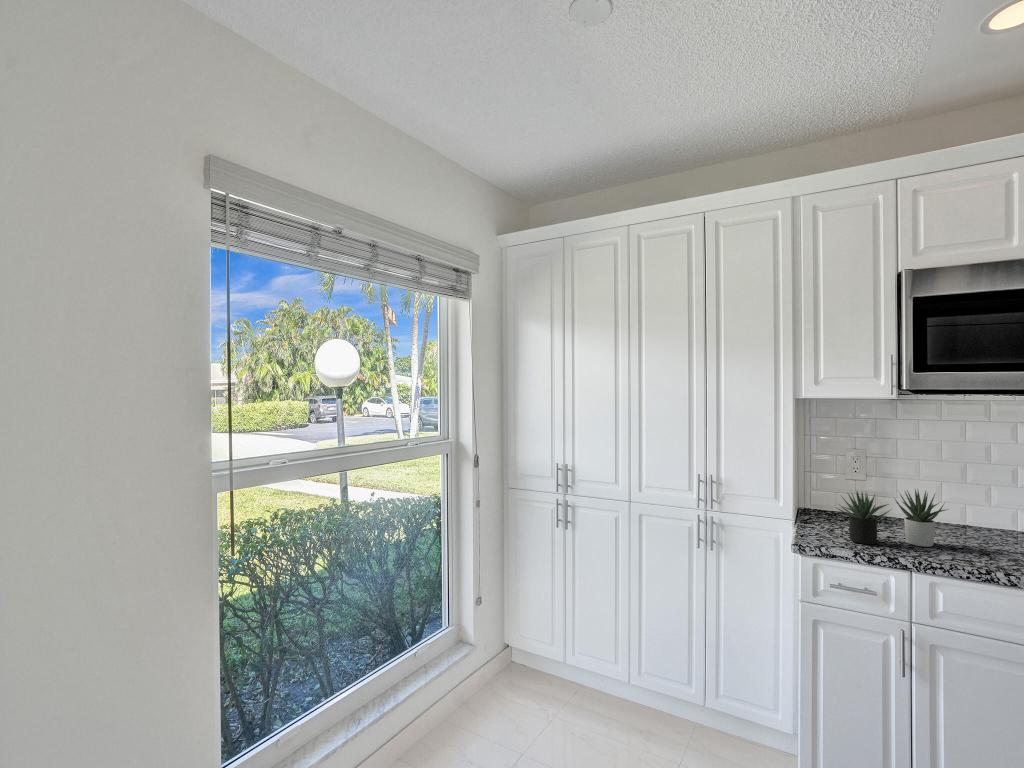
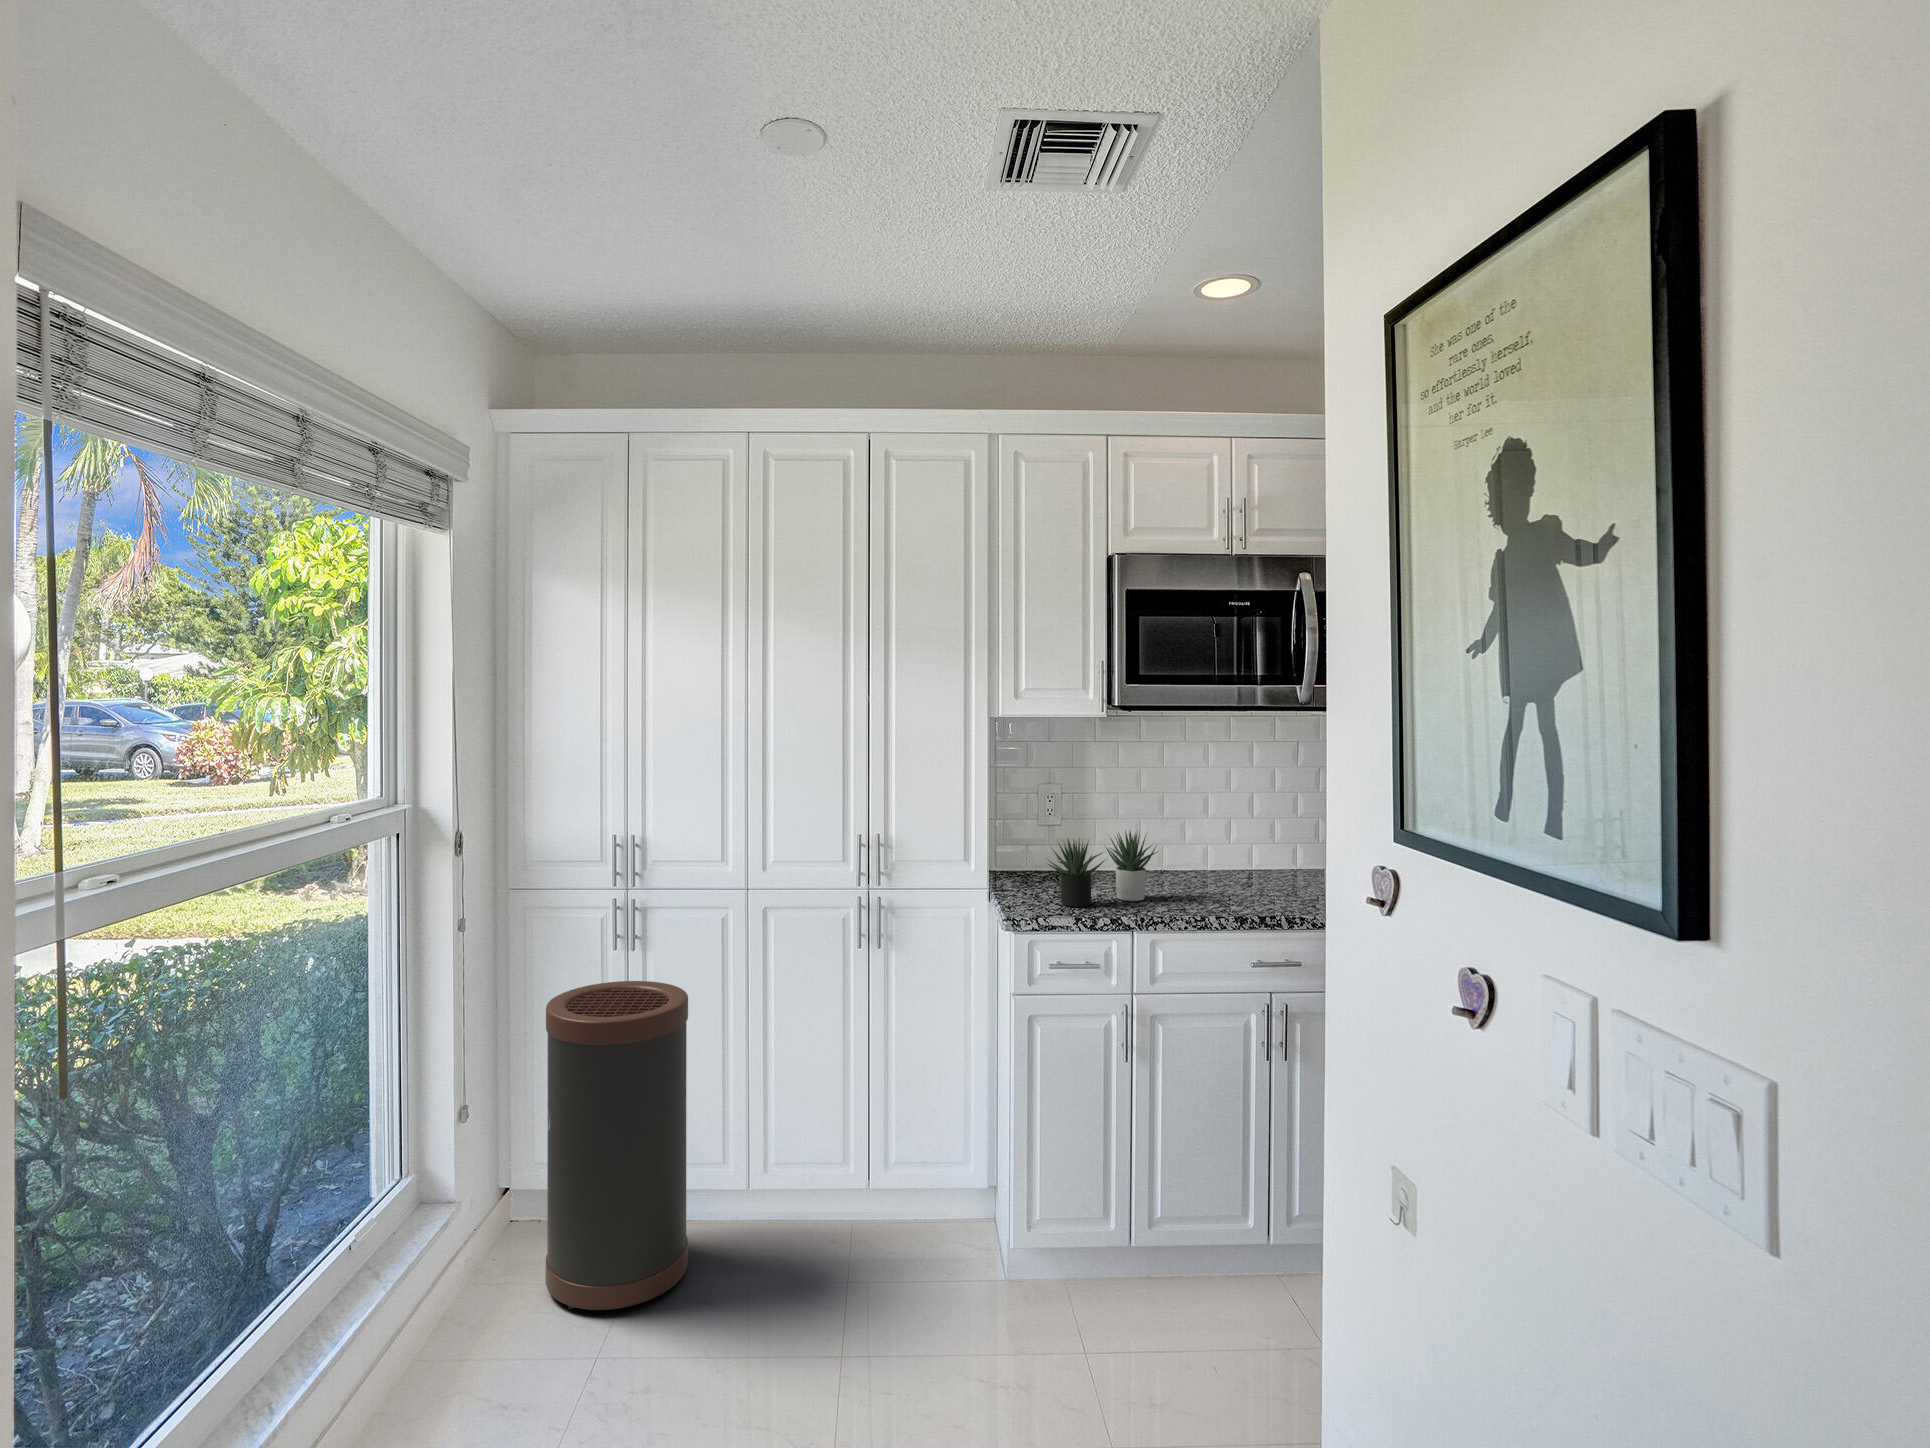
trash can: none [509,543,587,731] -> present [546,981,688,1310]

